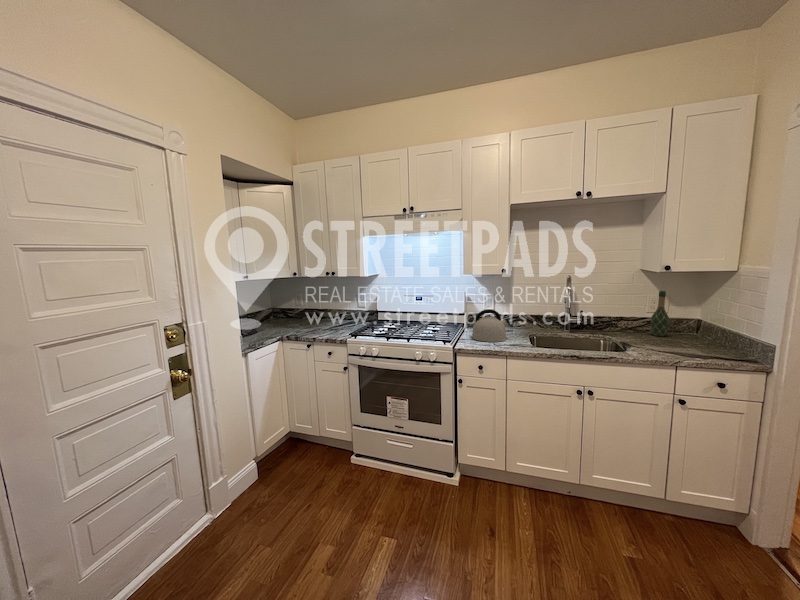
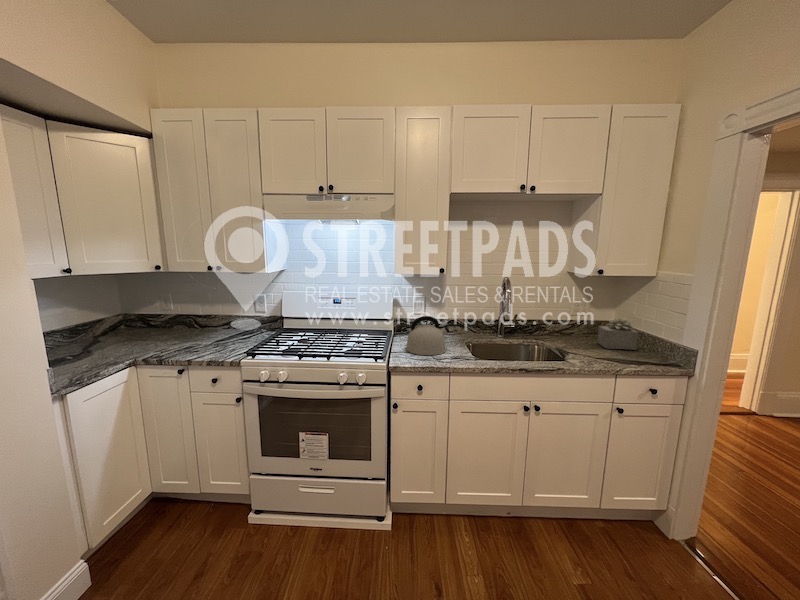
wine bottle: present [651,291,669,336] -> none [578,294,594,339]
succulent plant: none [670,313,714,346] -> present [597,318,638,350]

